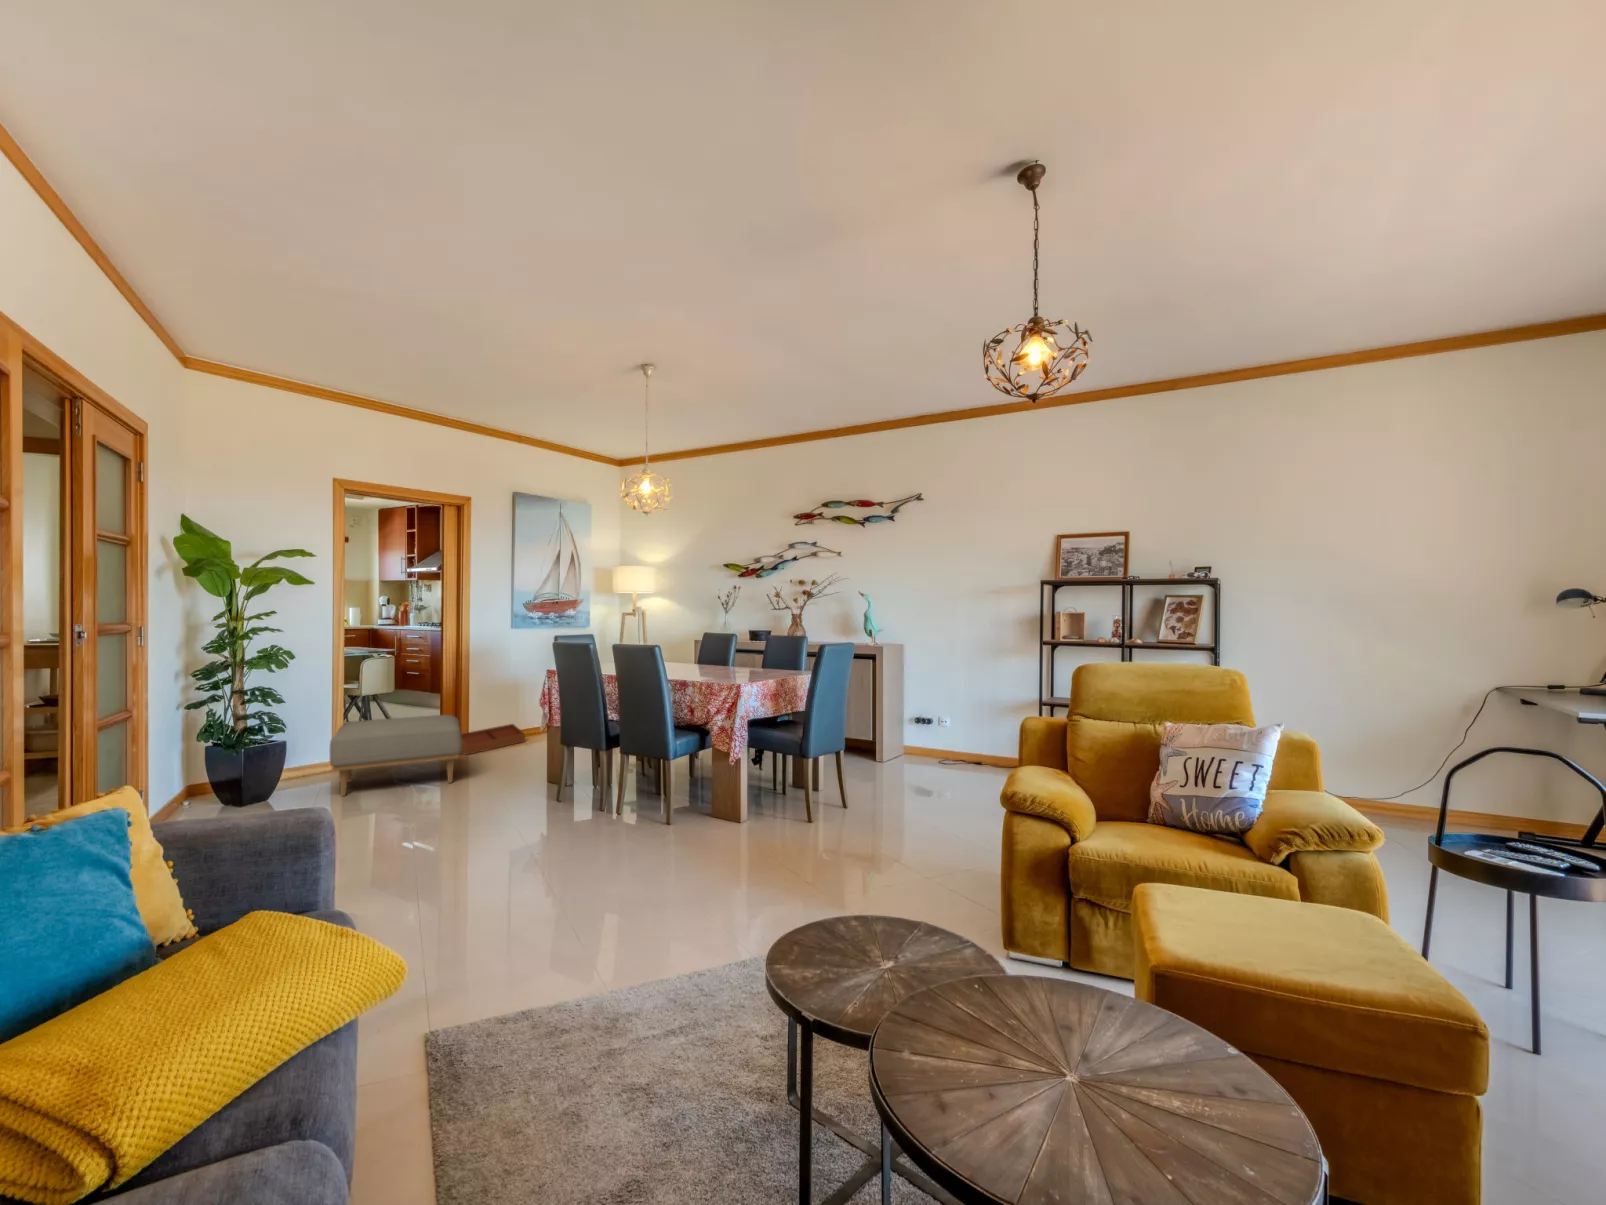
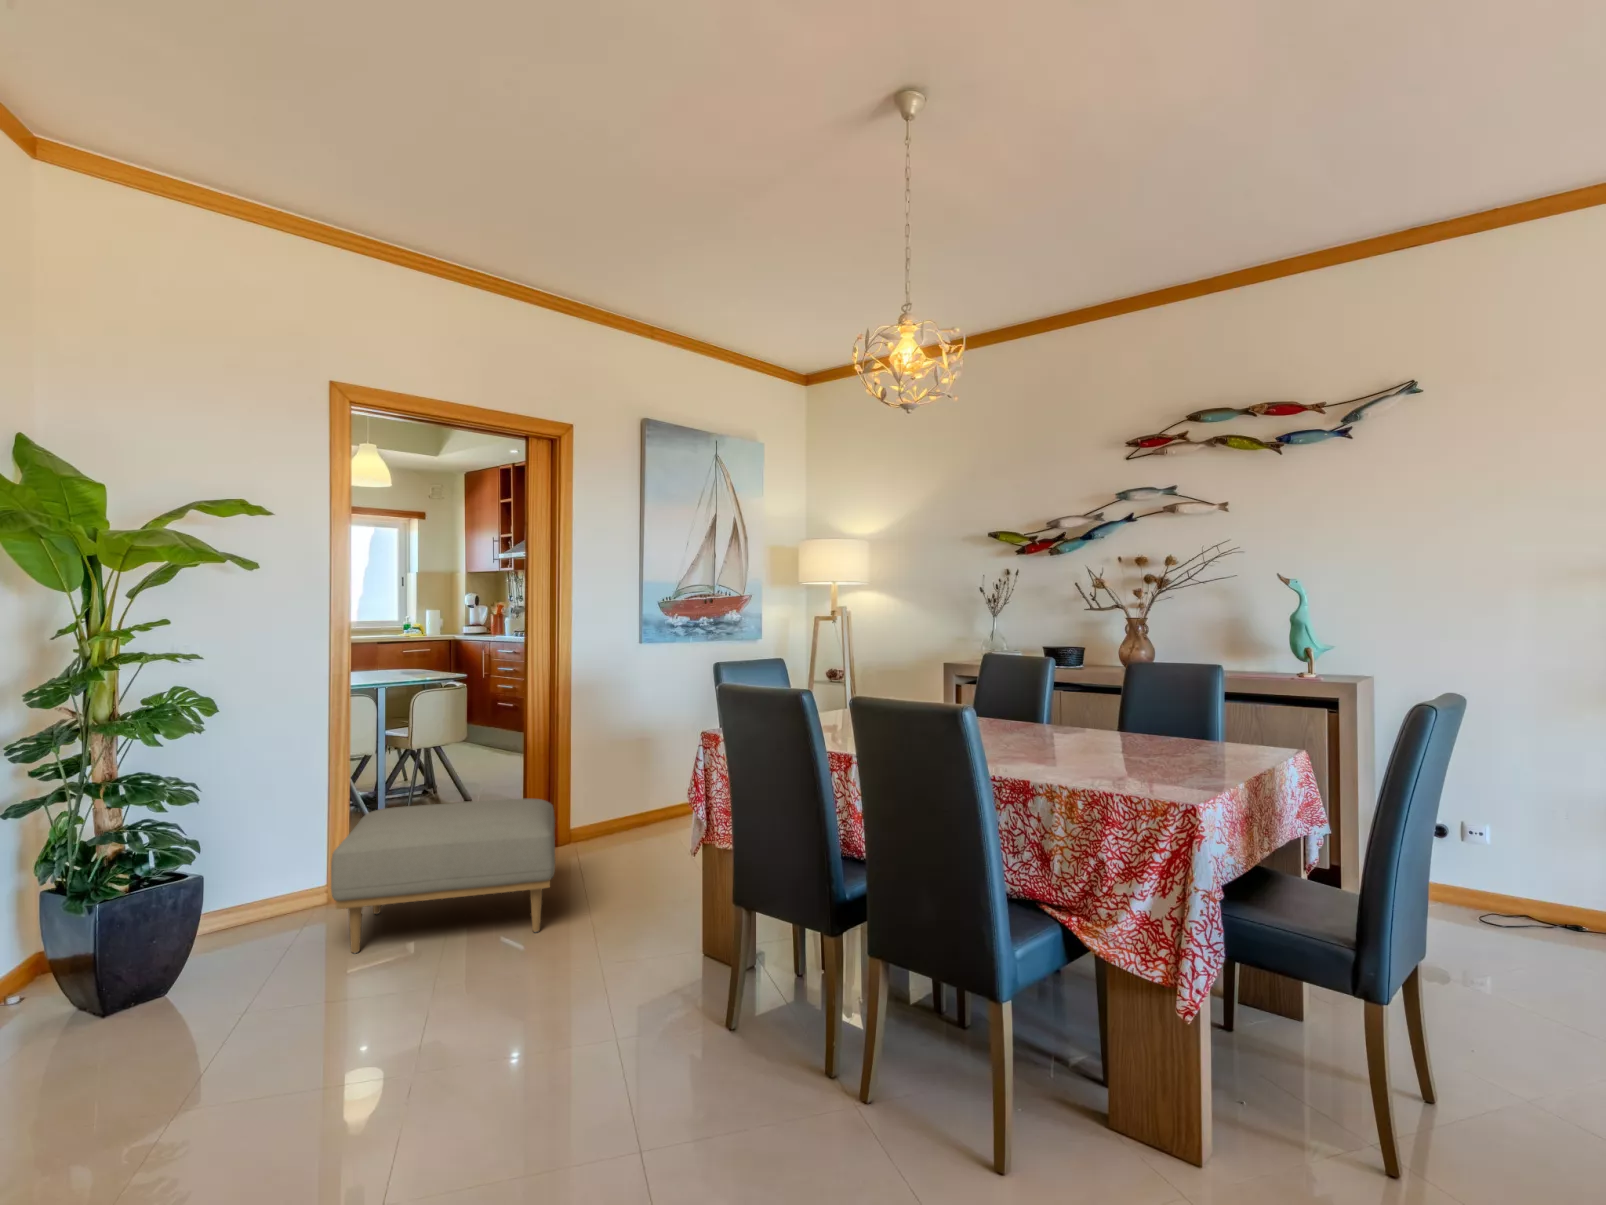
storage bin: present [460,724,525,755] -> none [553,801,660,858]

